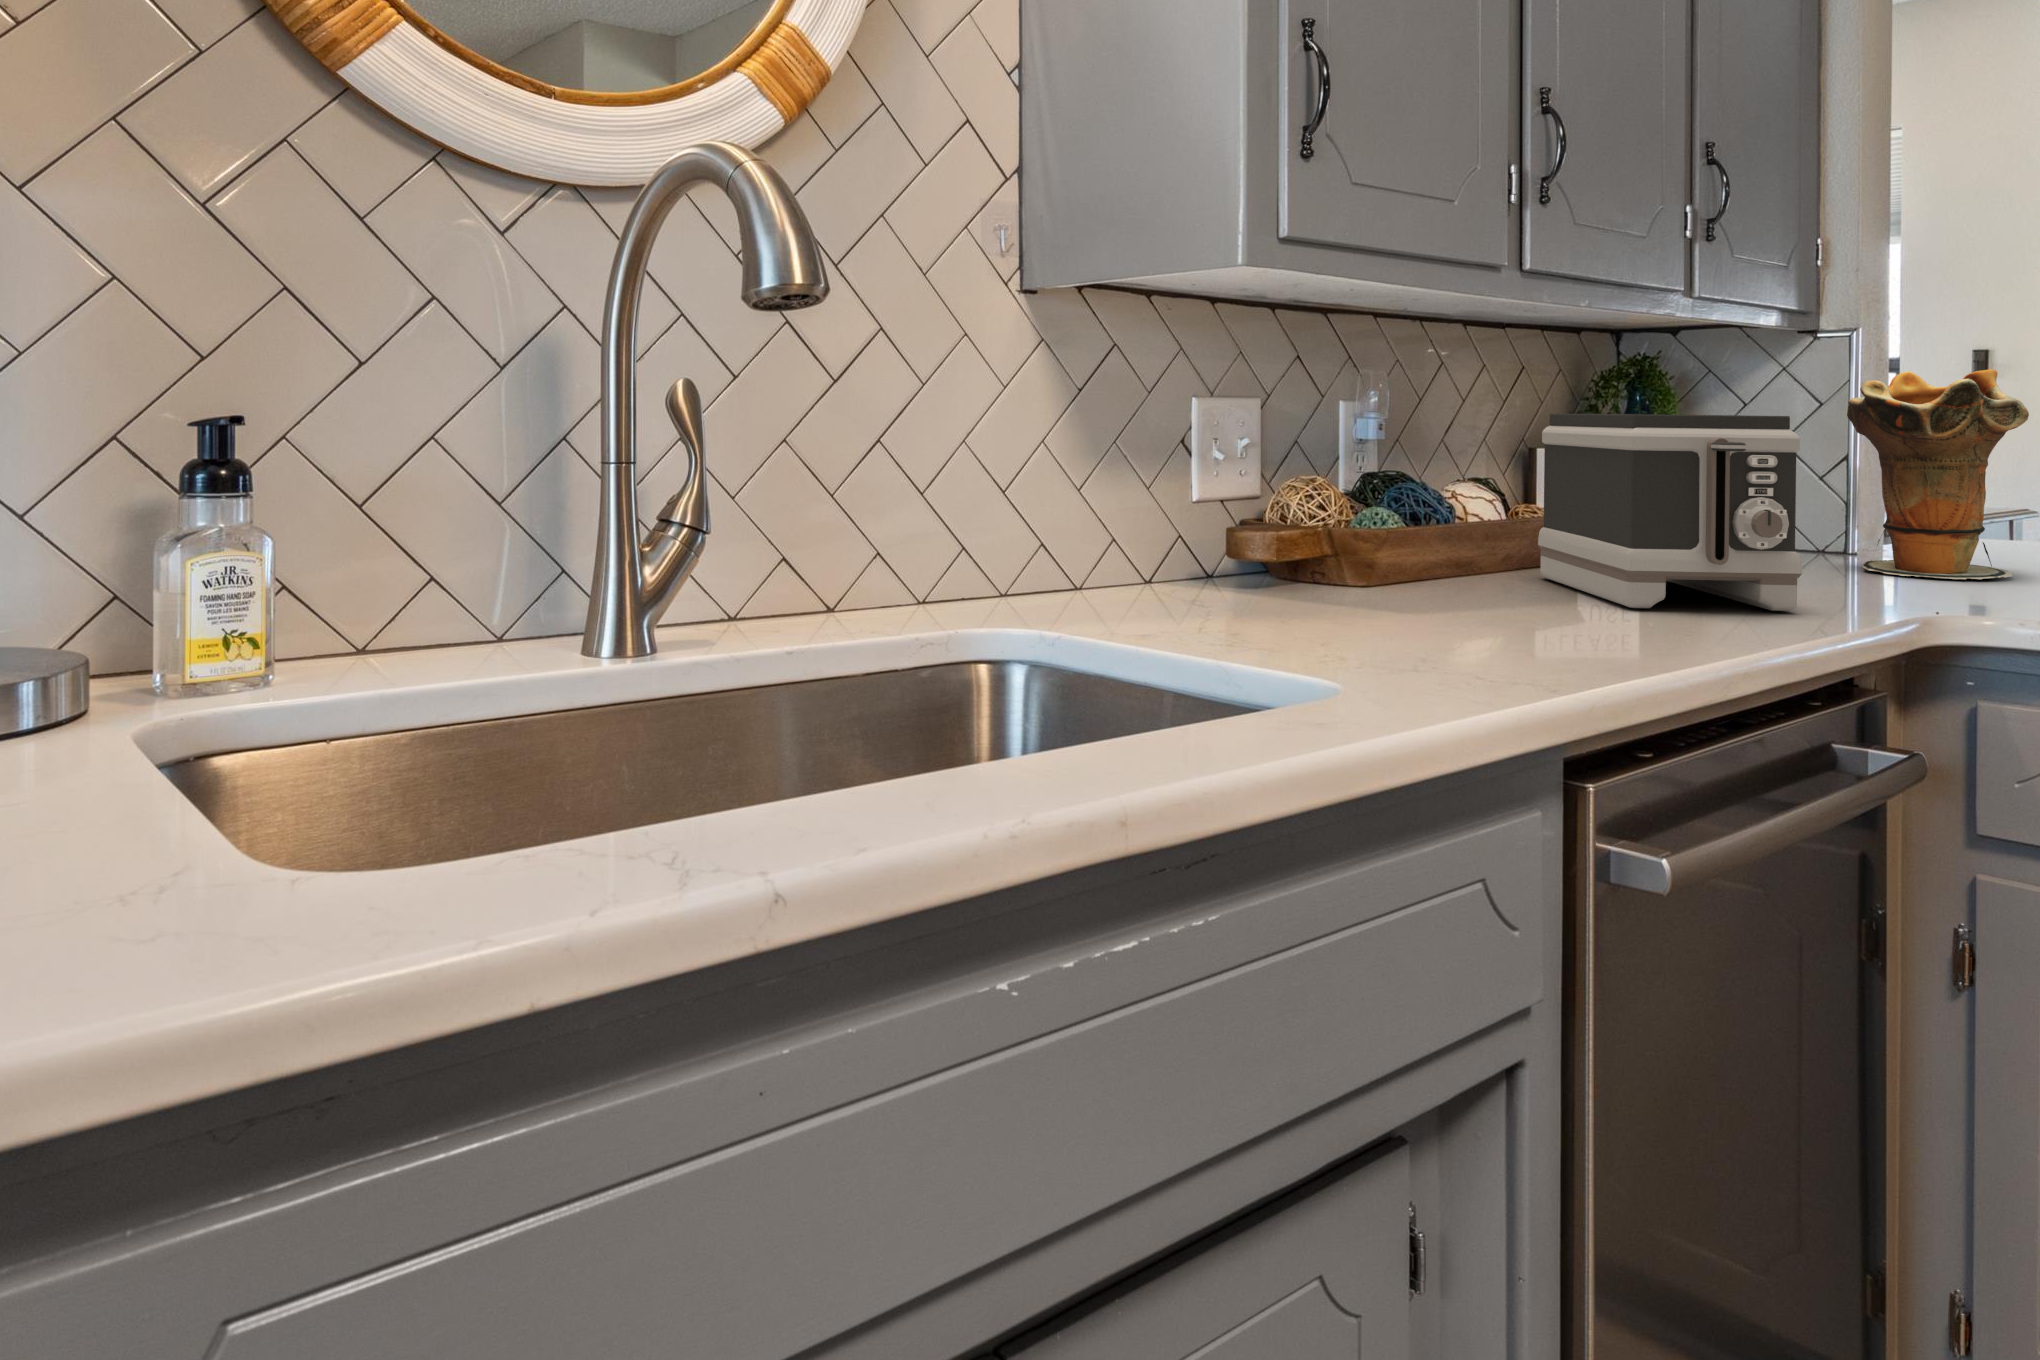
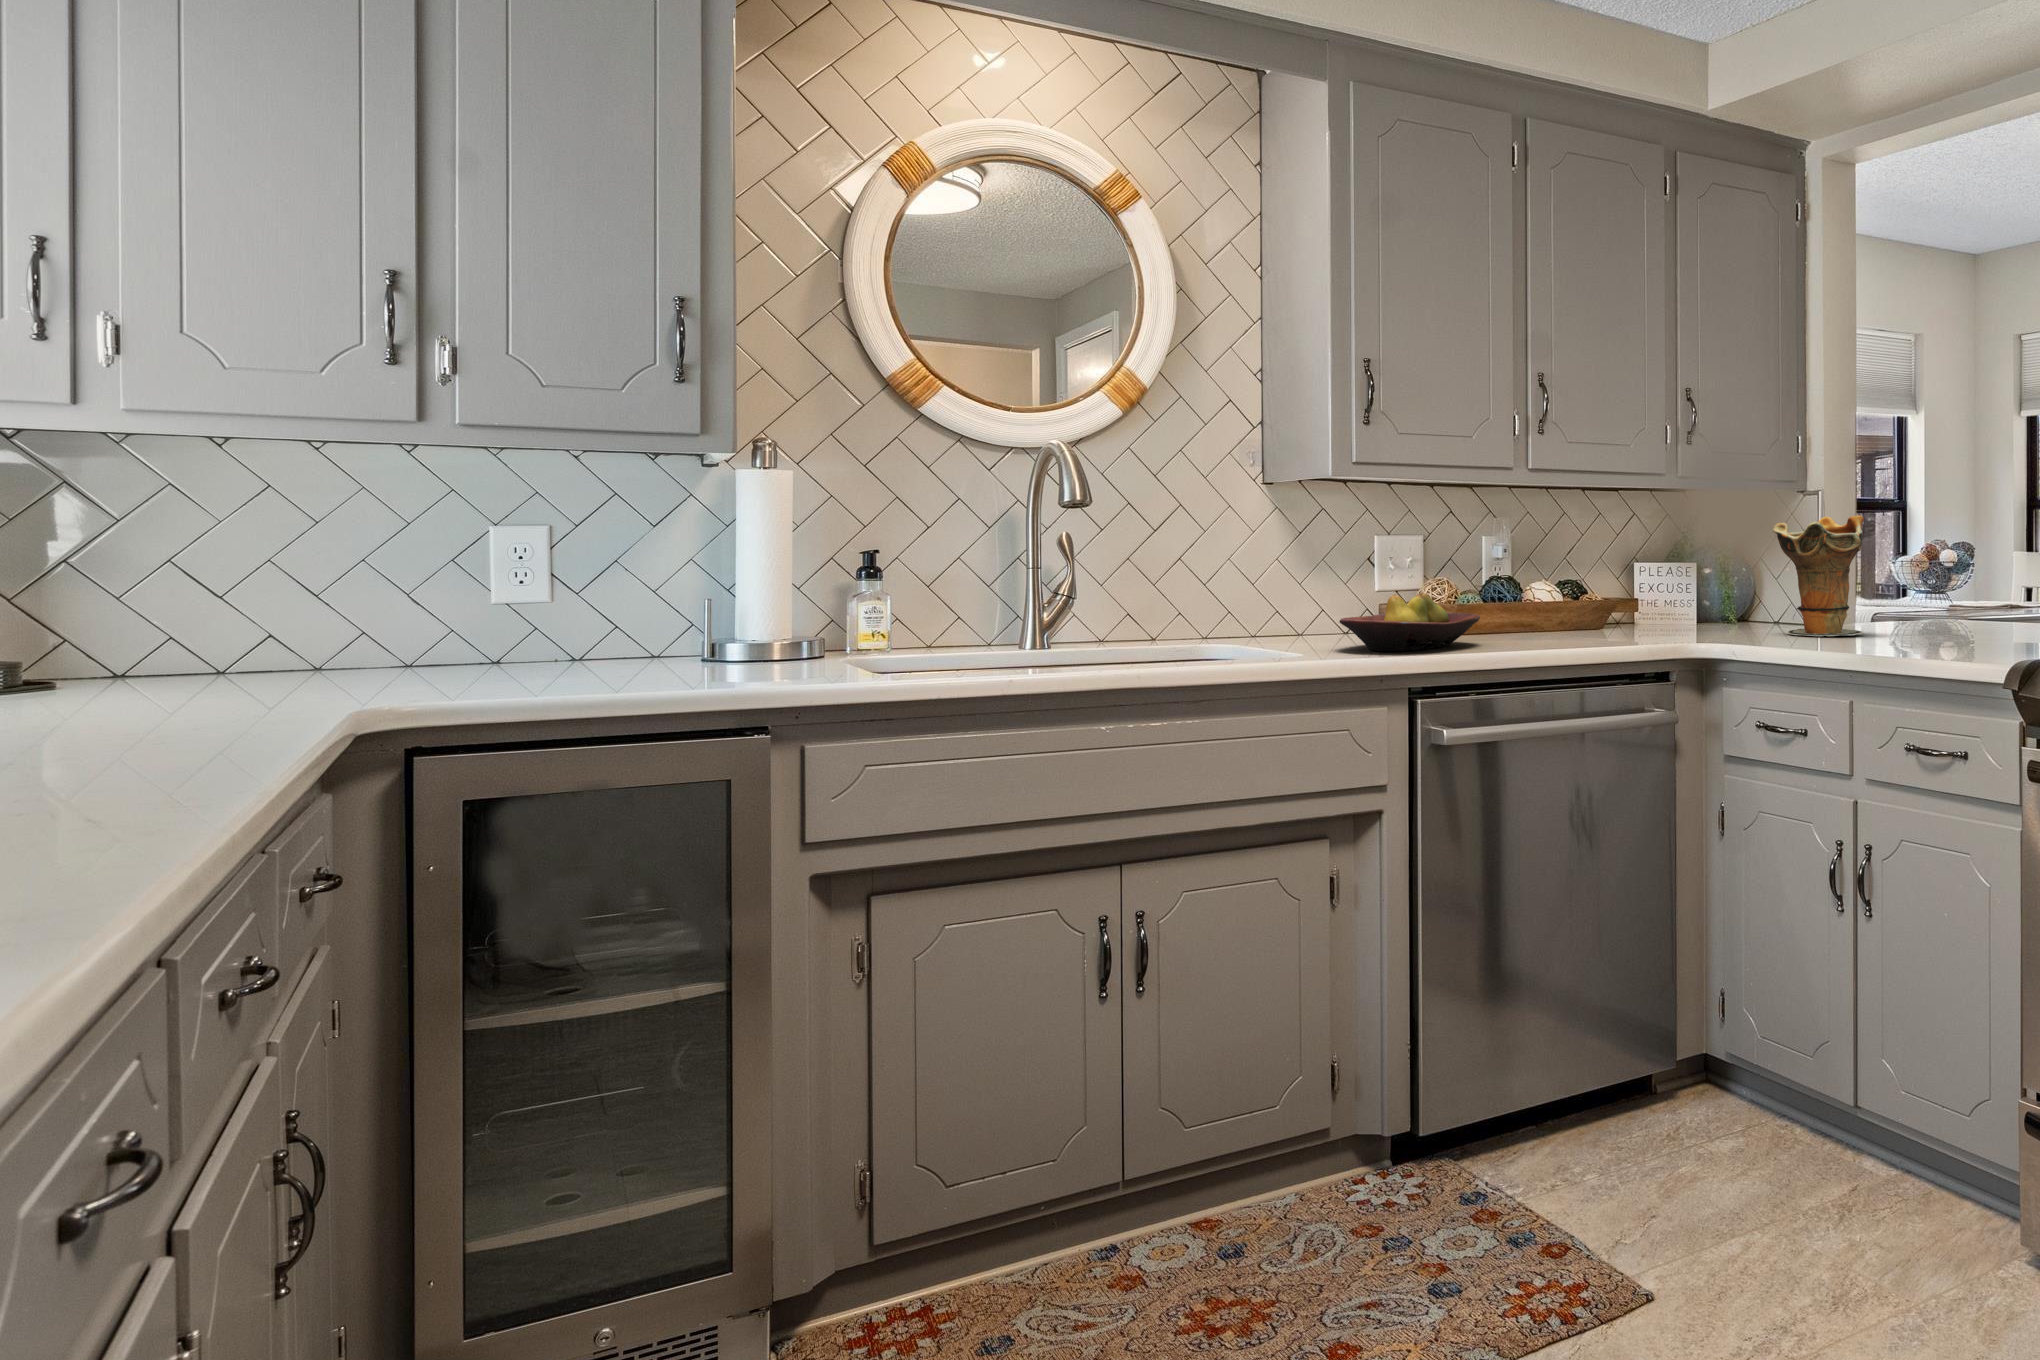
toaster: present [1538,414,1802,611] -> none [1558,543,1653,644]
fruit bowl: none [1272,513,1521,647] -> present [1339,593,1480,651]

